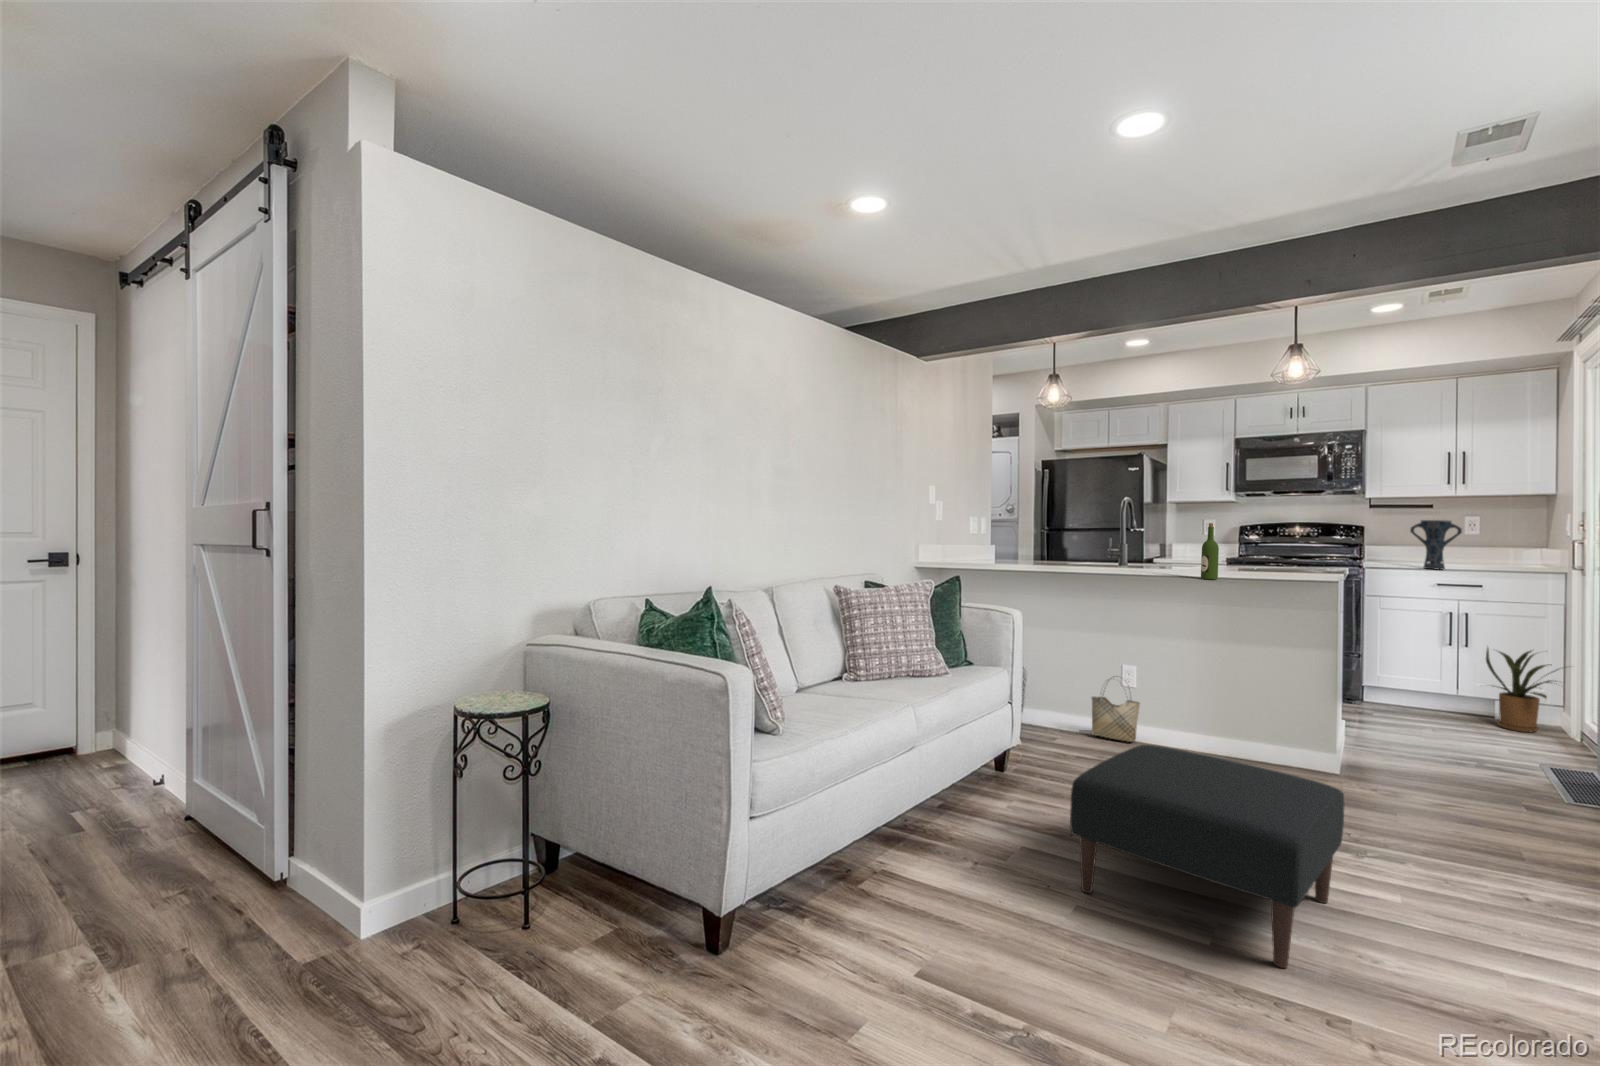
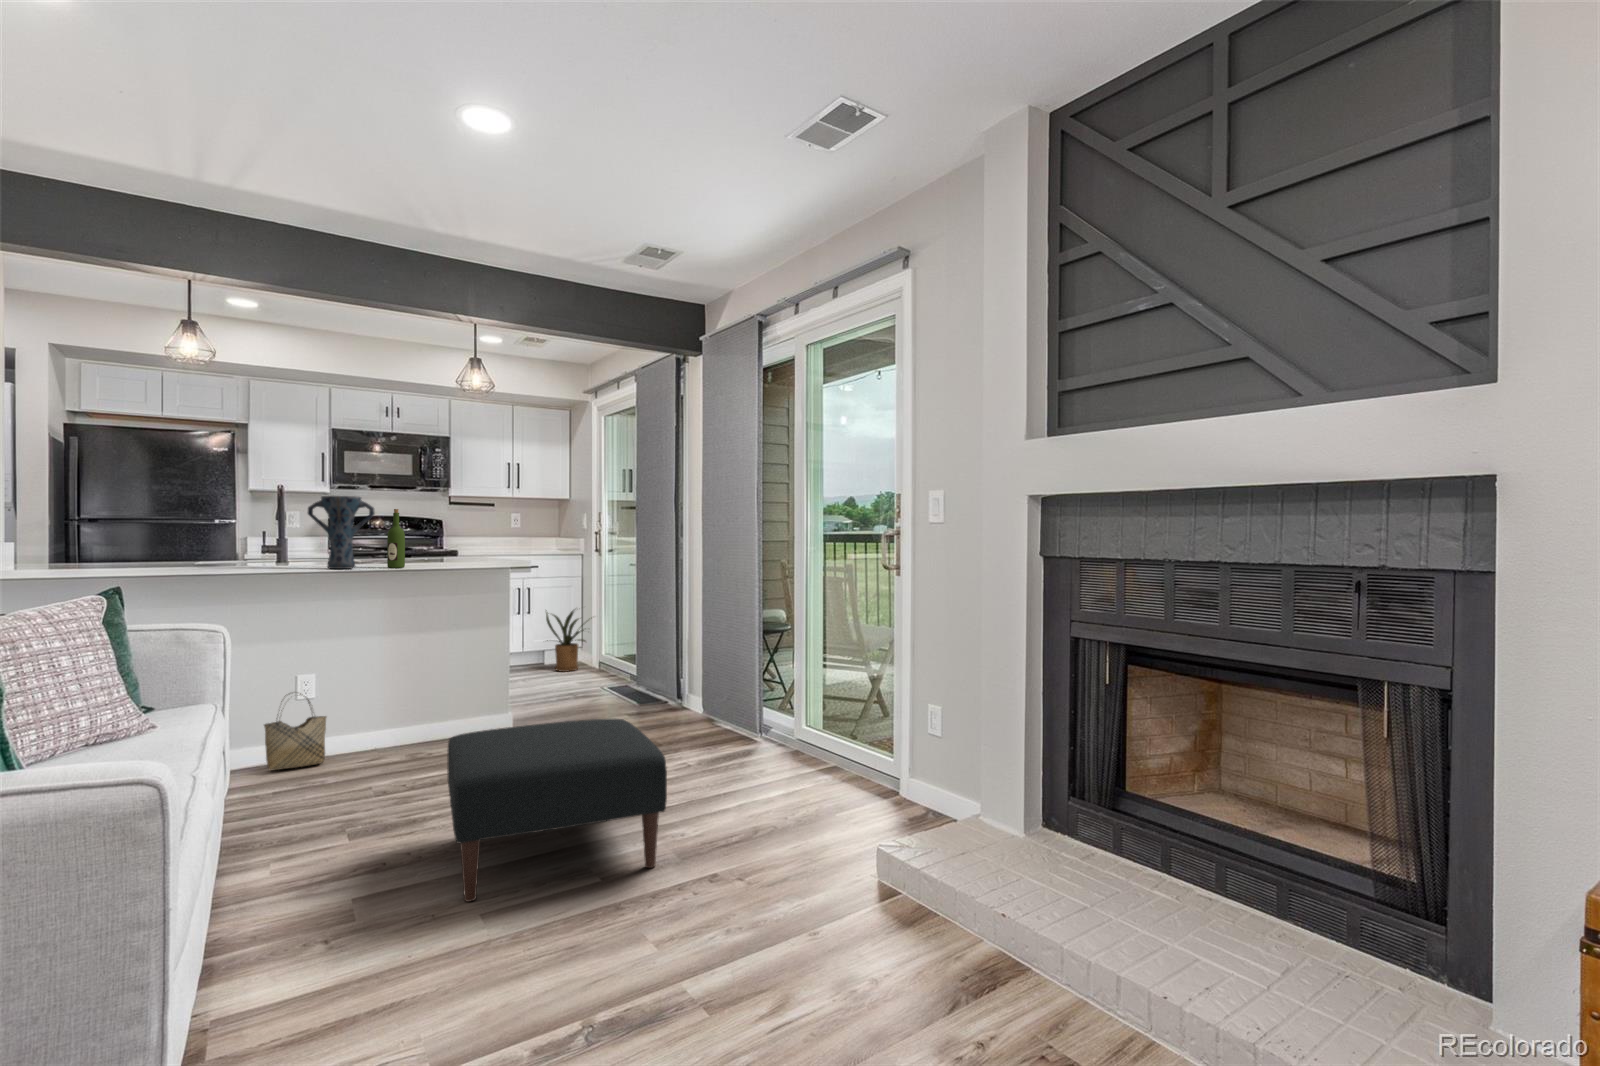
vase: present [1410,520,1462,570] -> present [308,496,375,569]

